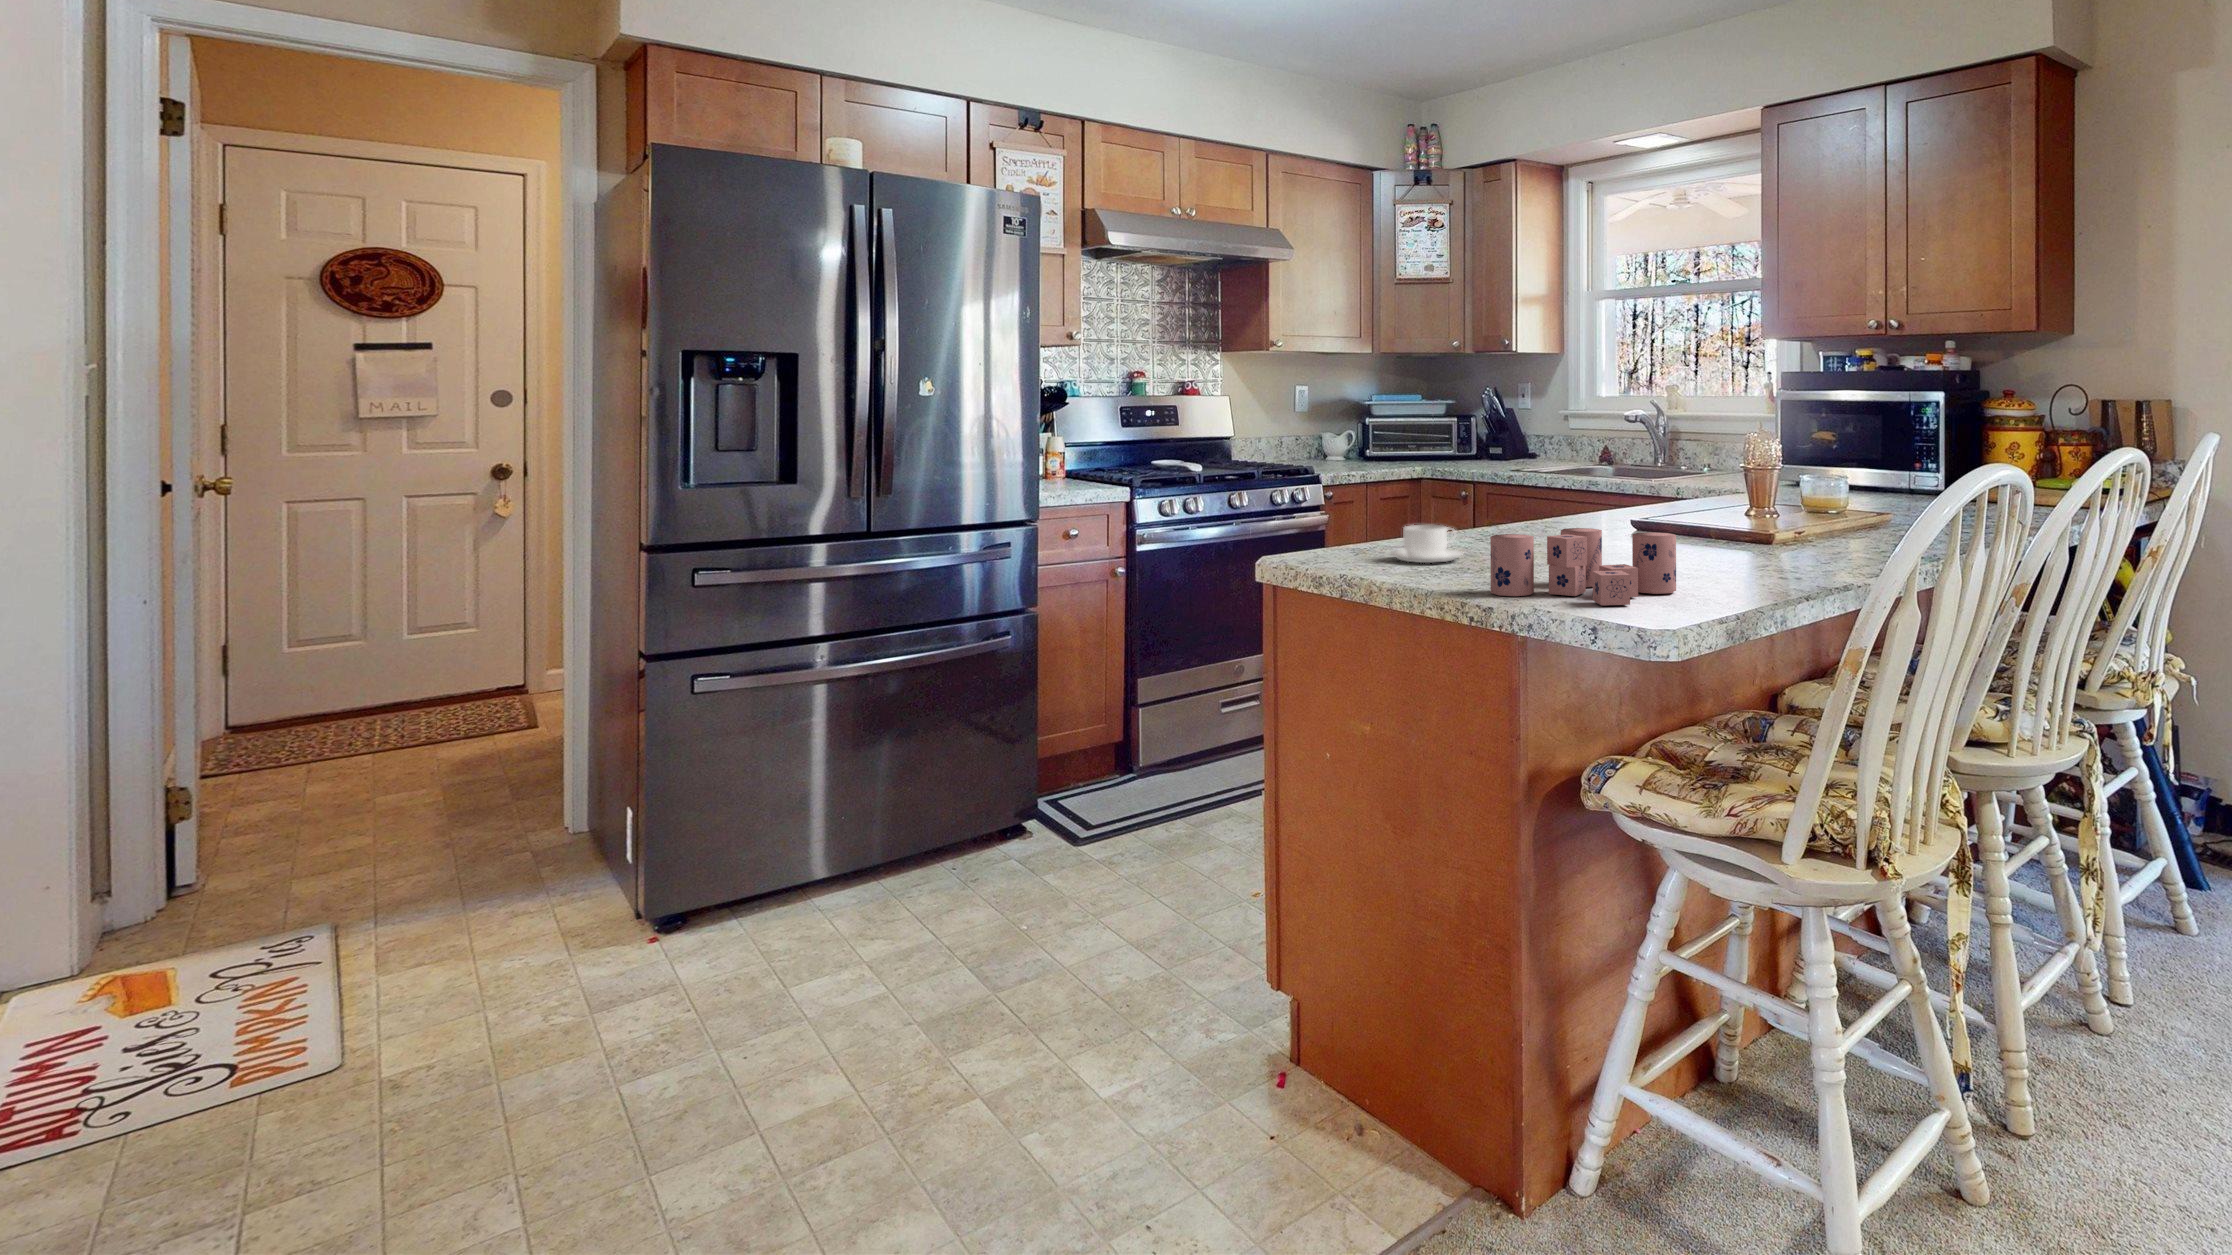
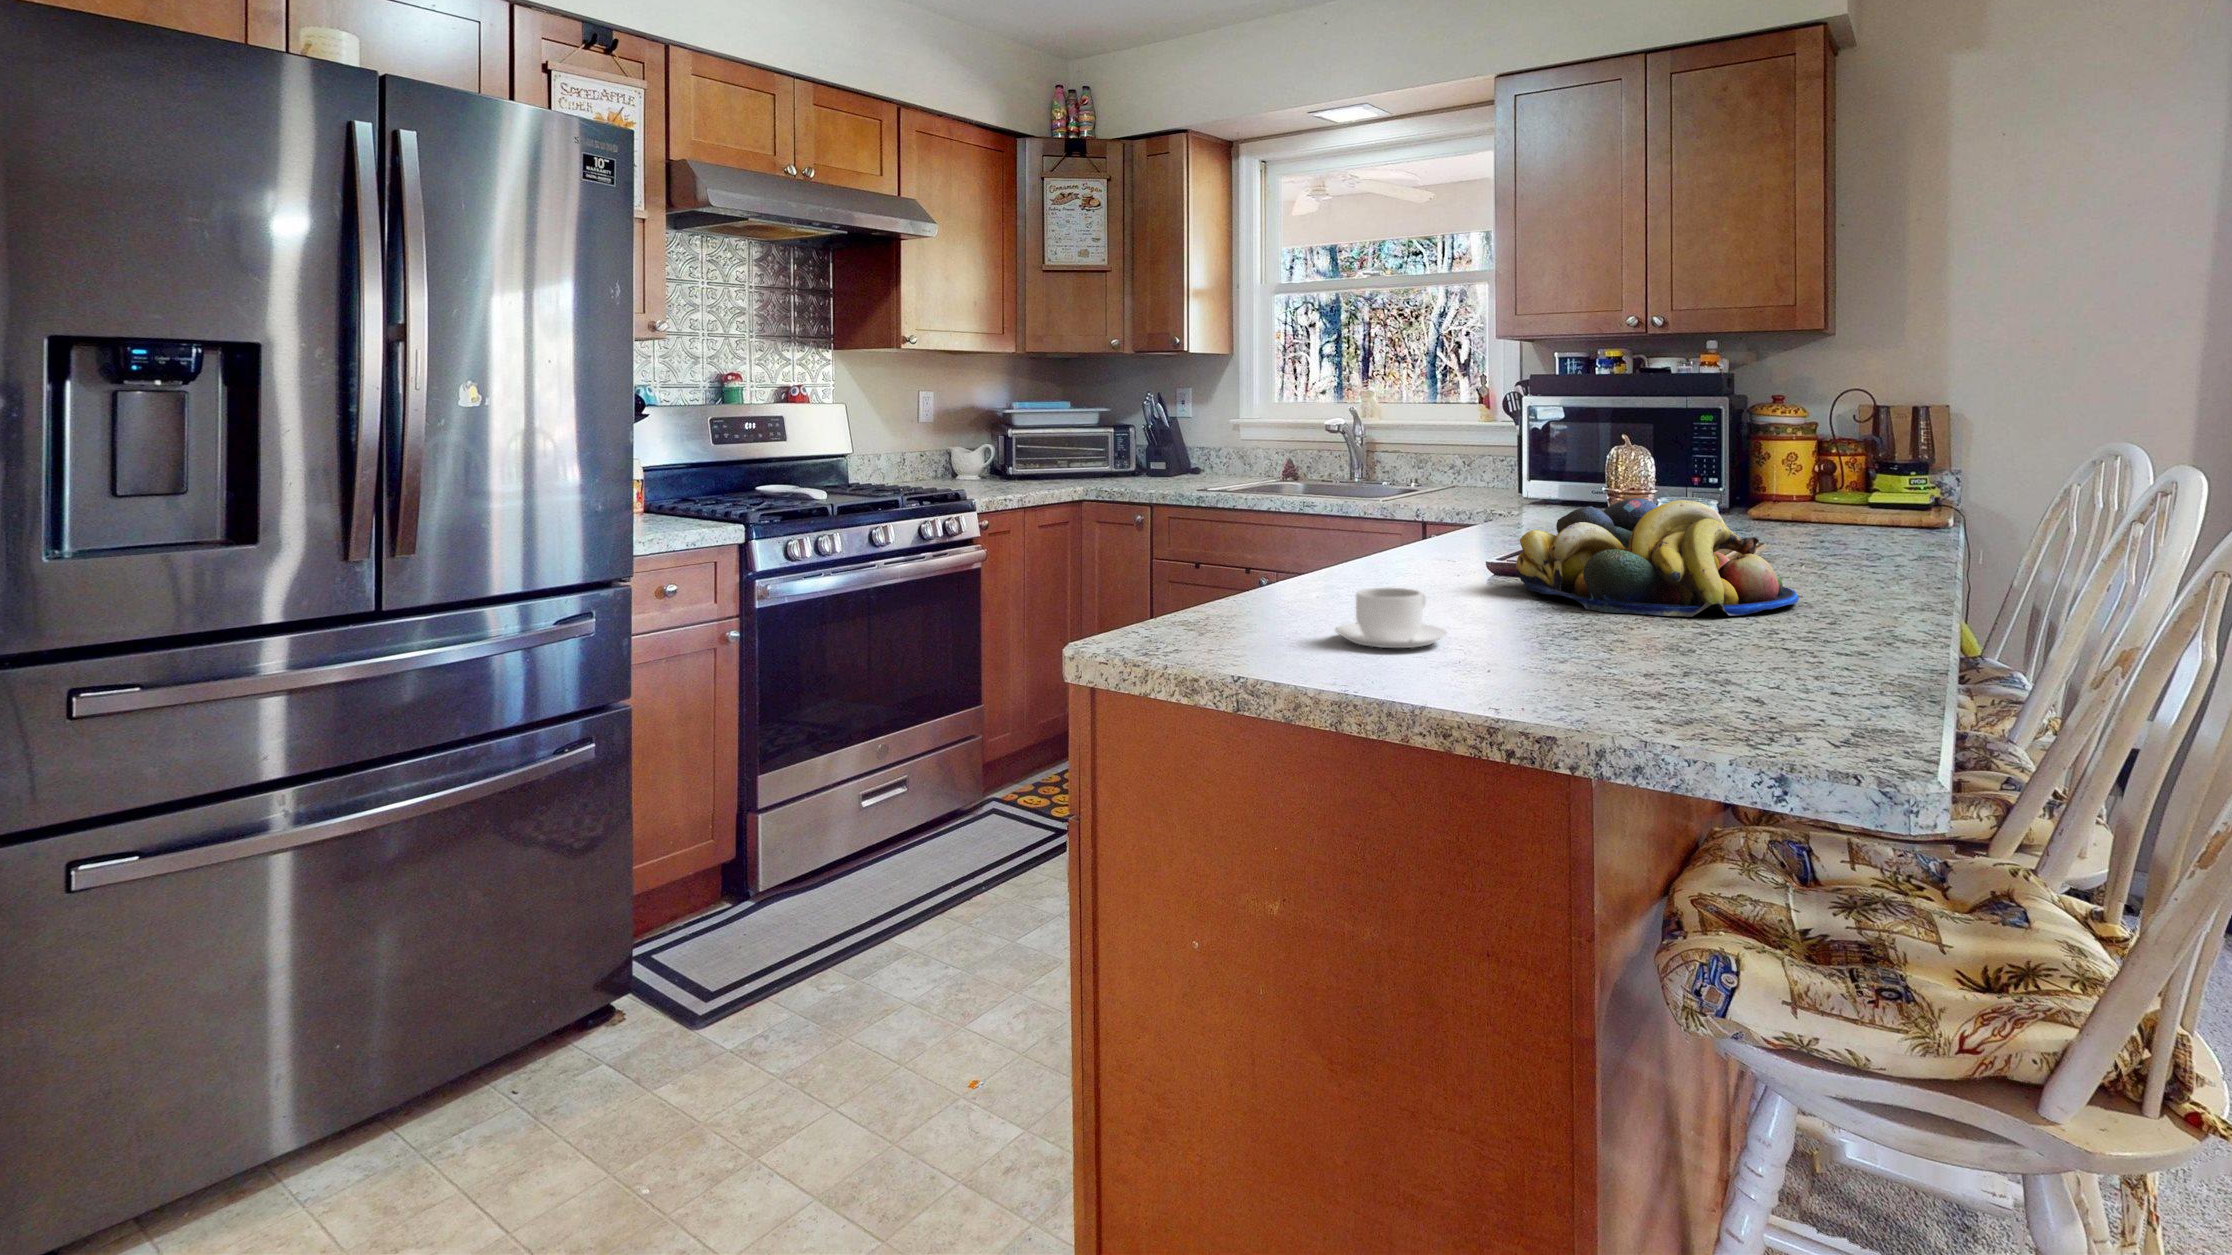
fruit bowl: none [1590,472,1790,555] -> present [1516,498,1799,617]
candle: present [1490,528,1676,605] -> none [1626,595,1900,732]

